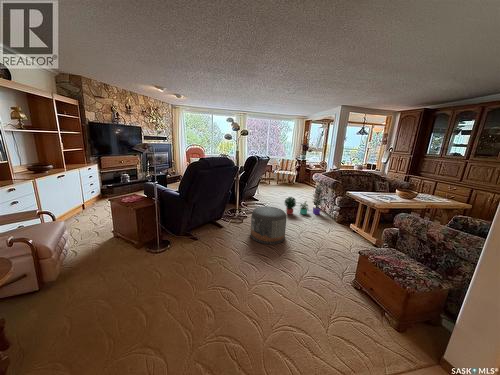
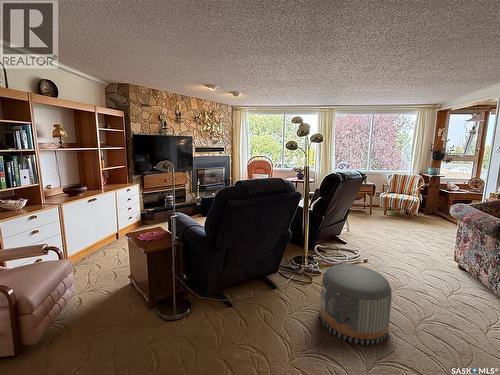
potted plant: present [285,185,324,214] -> none [391,225,482,286]

